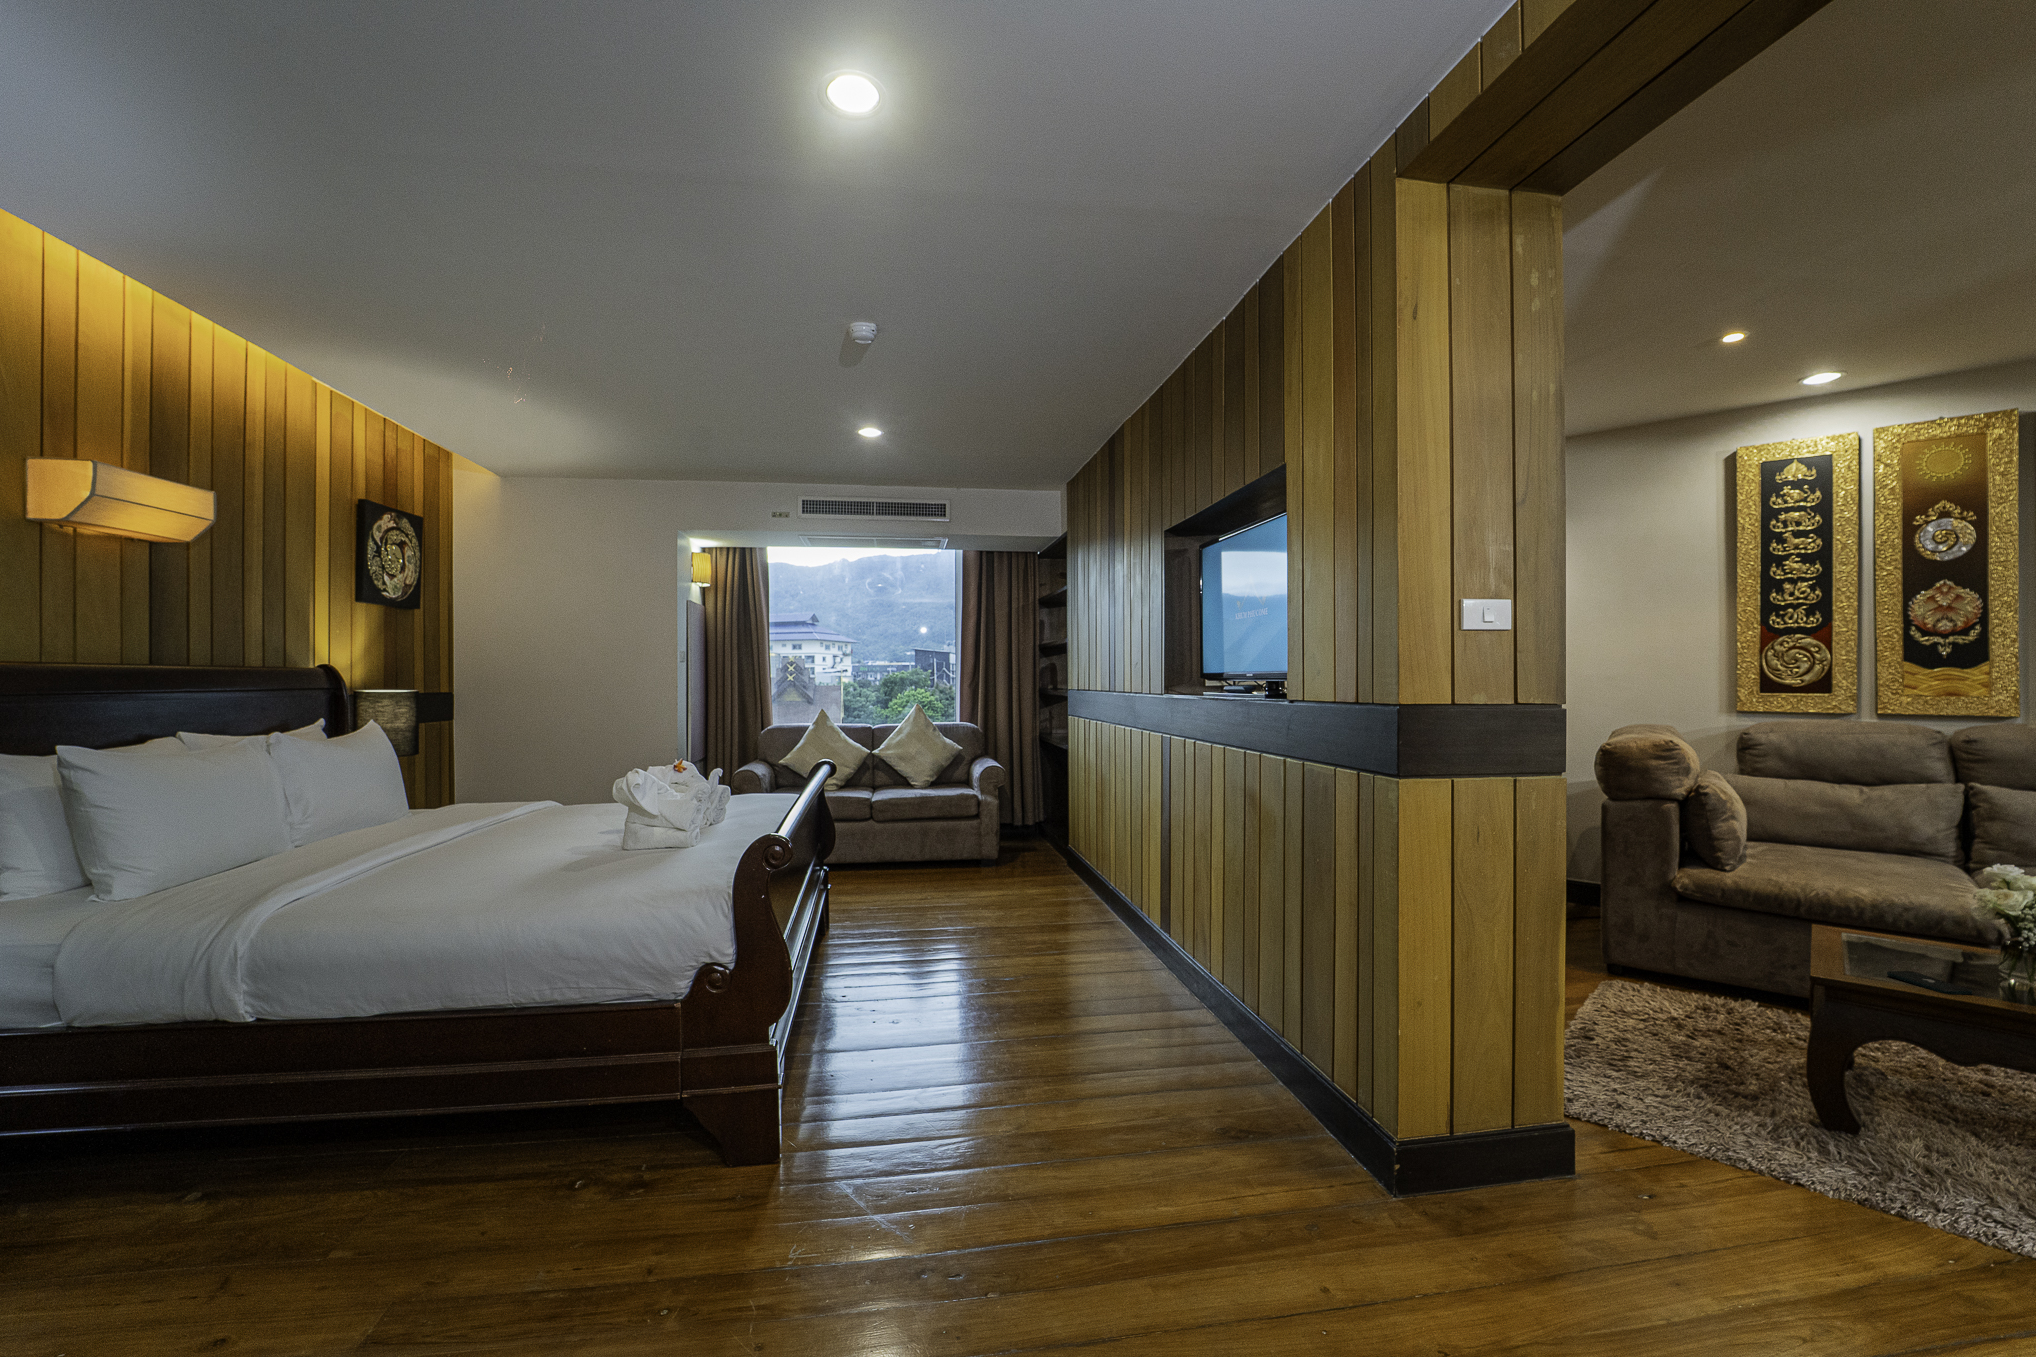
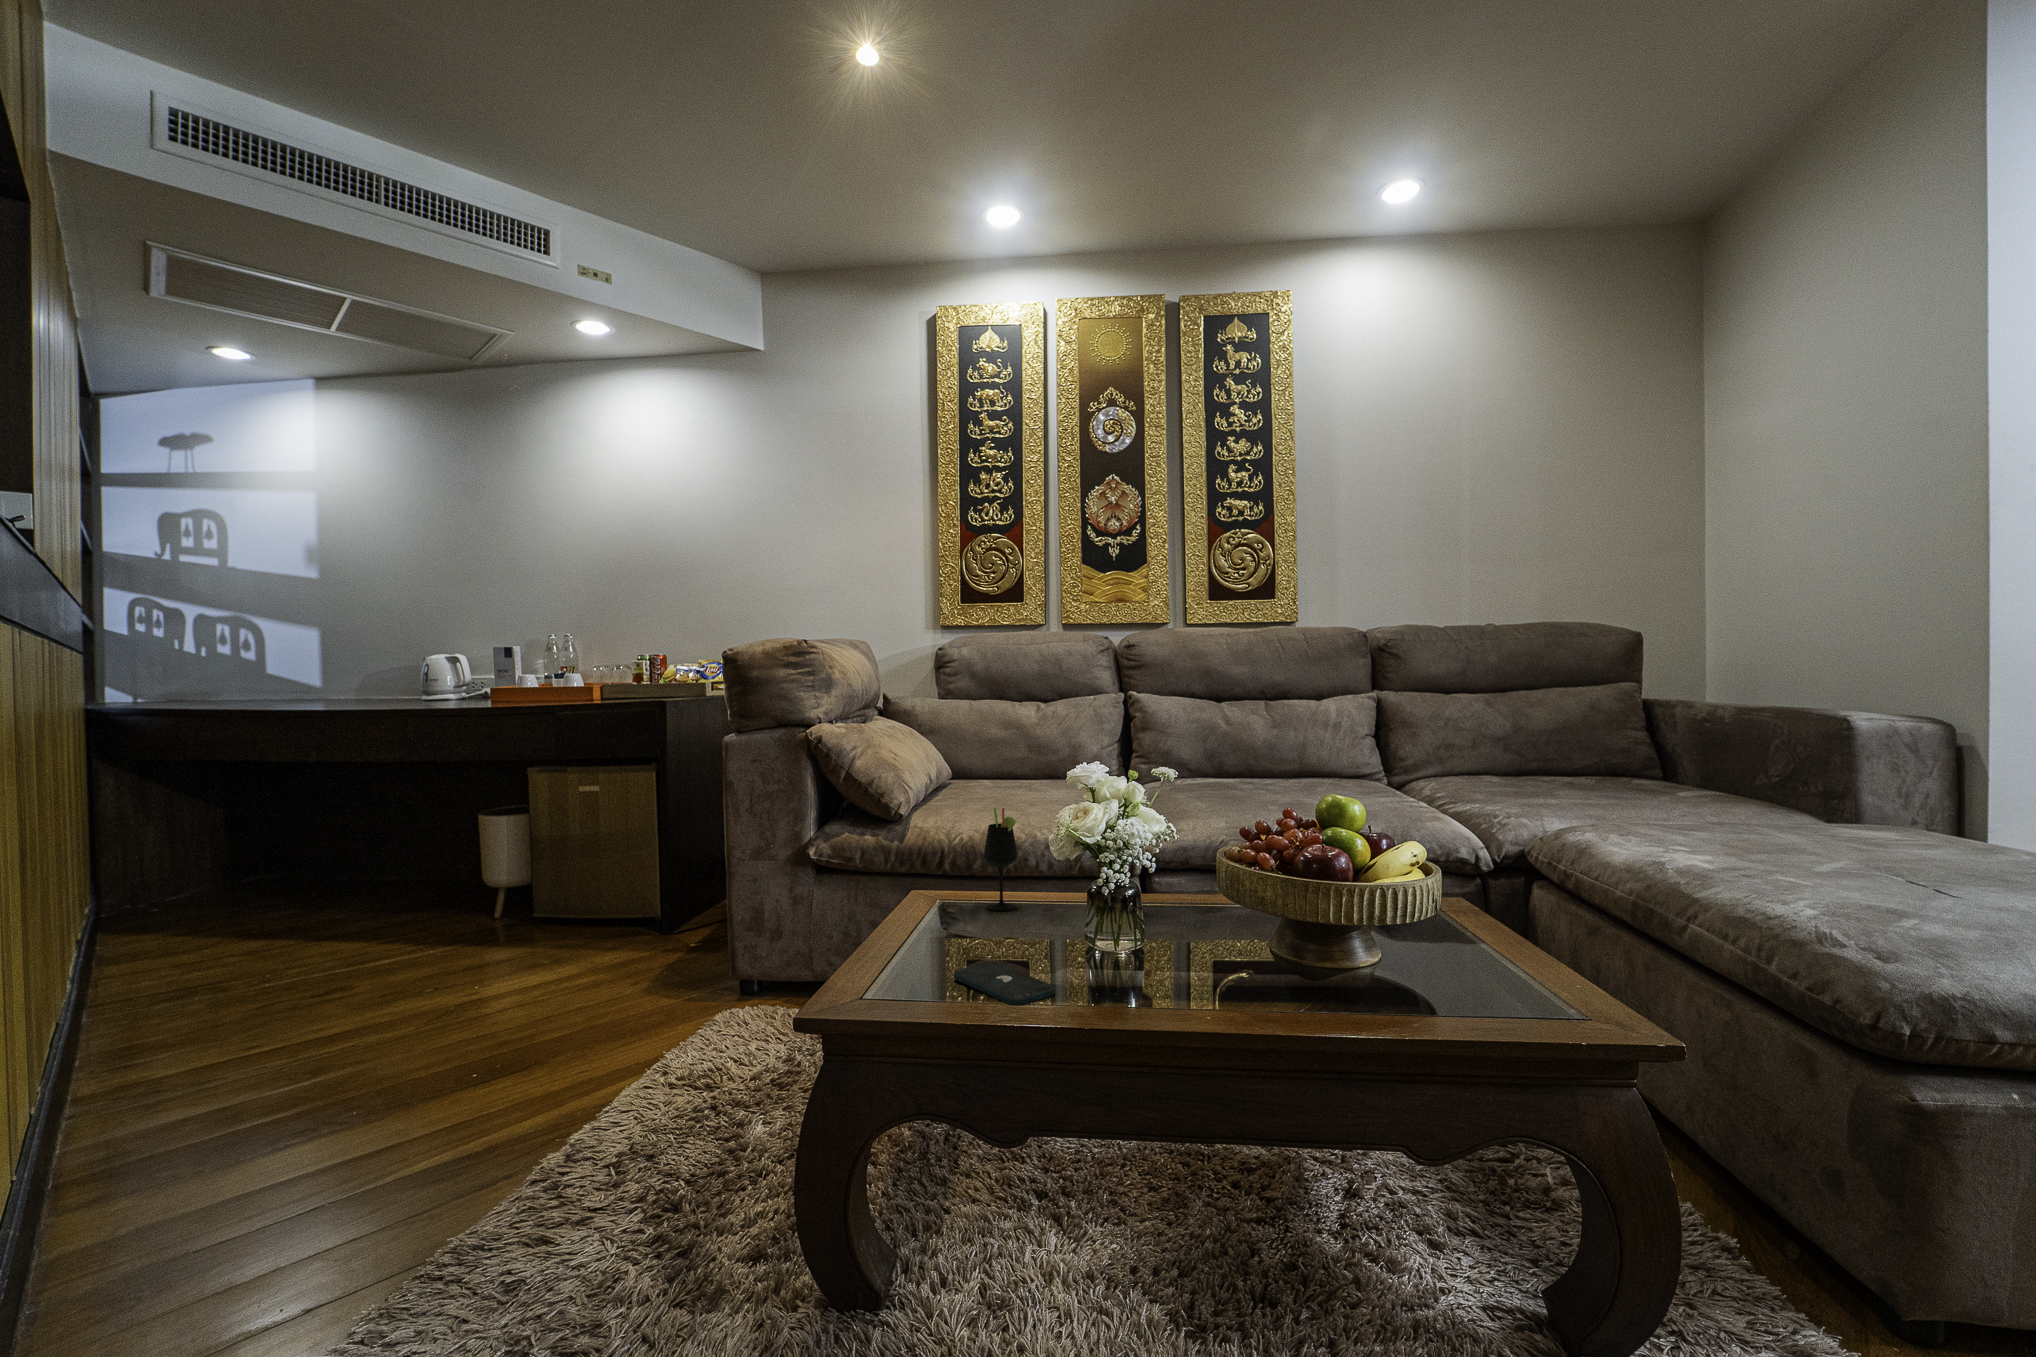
wine glass: none [1869,880,1902,947] -> present [984,808,1018,911]

